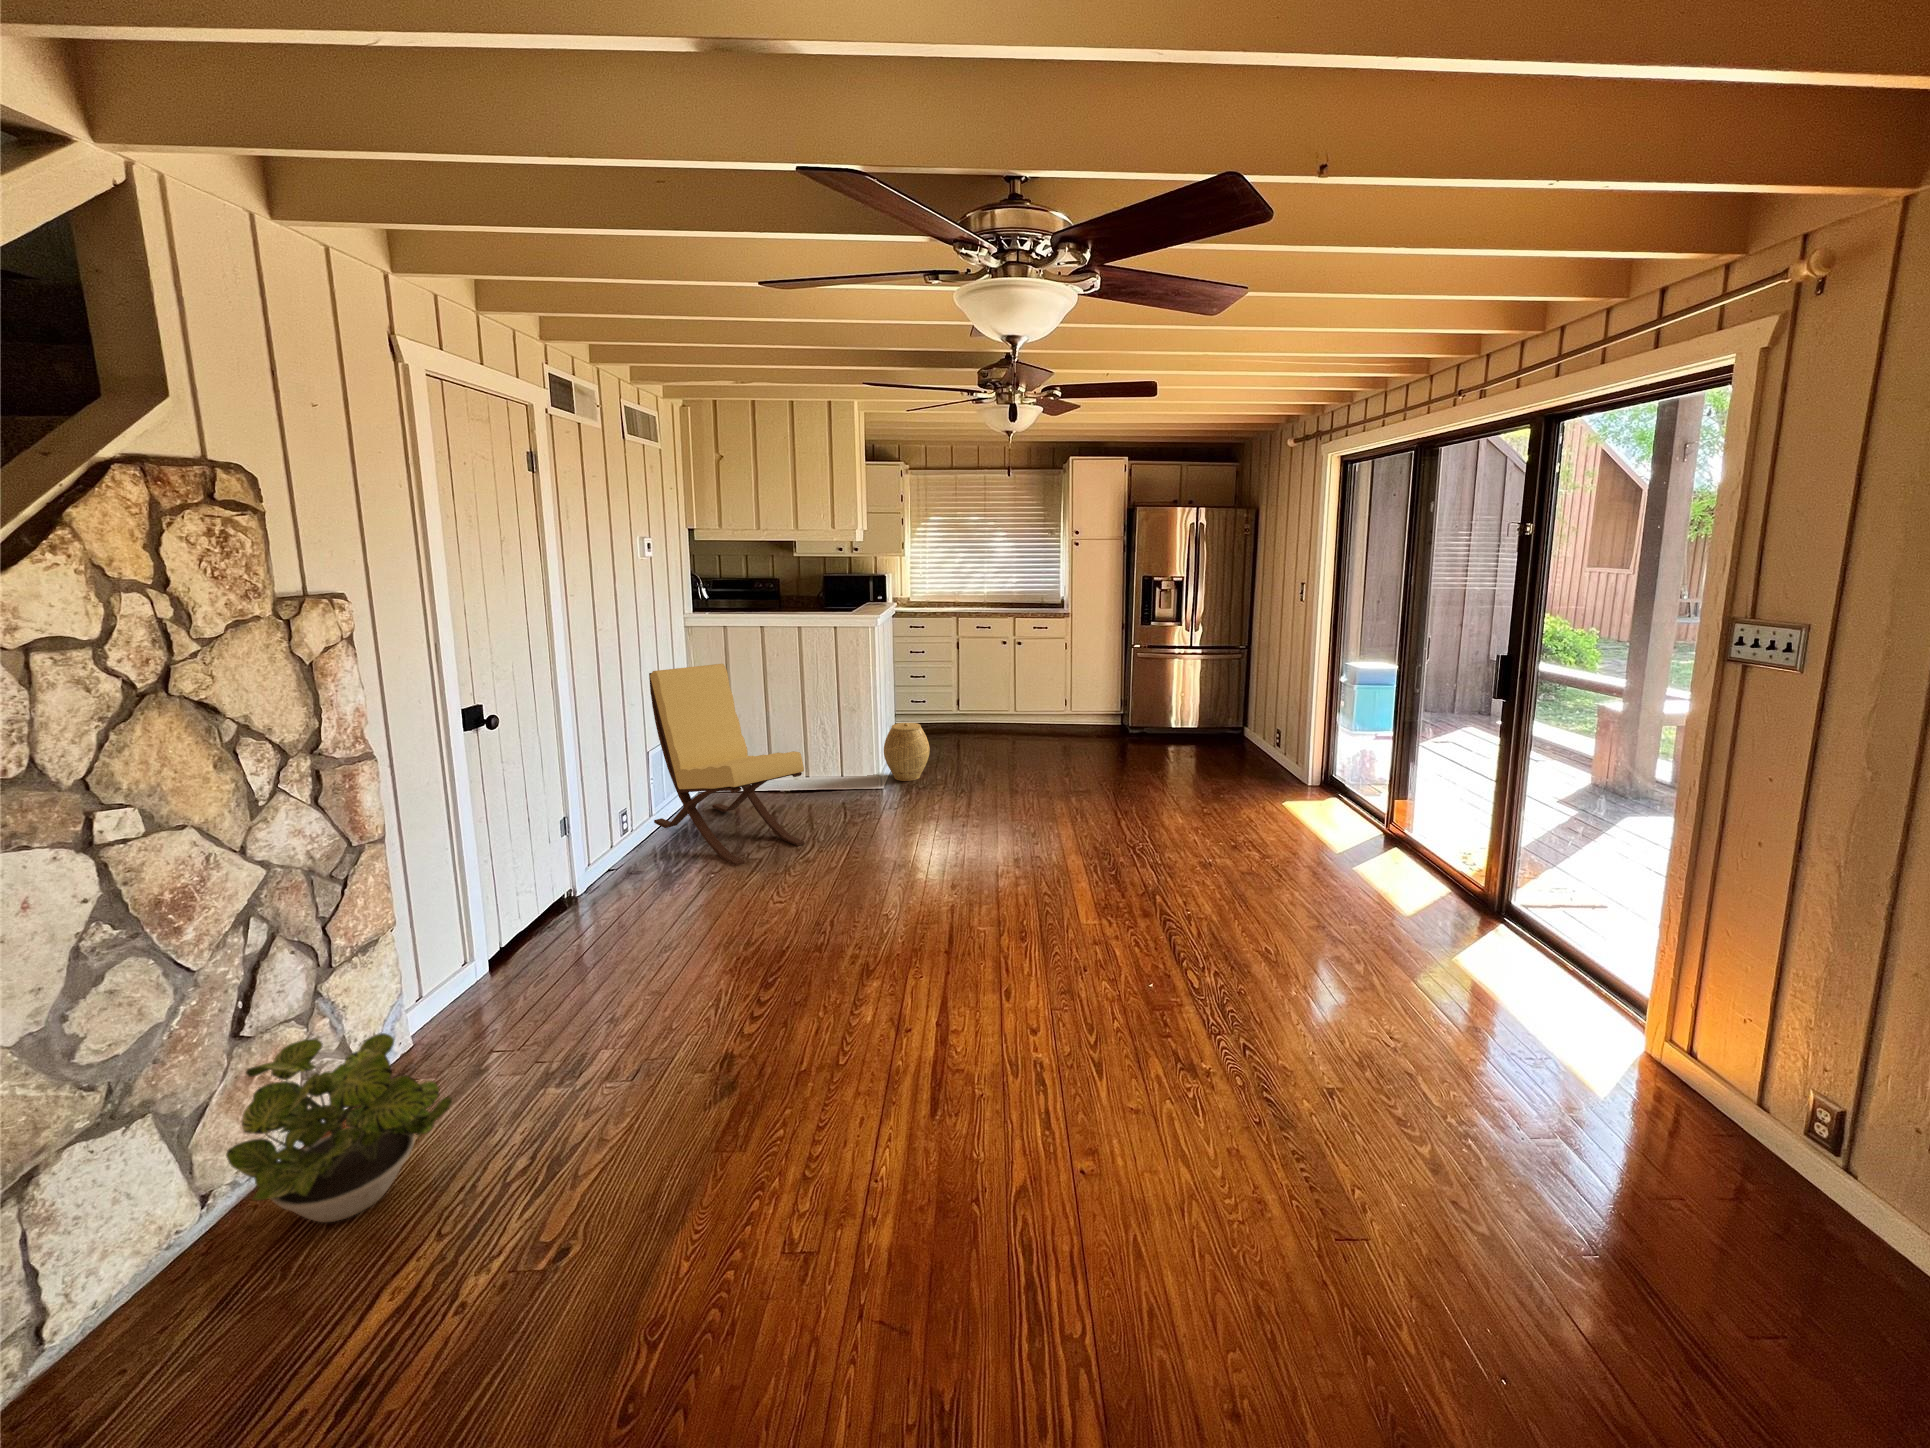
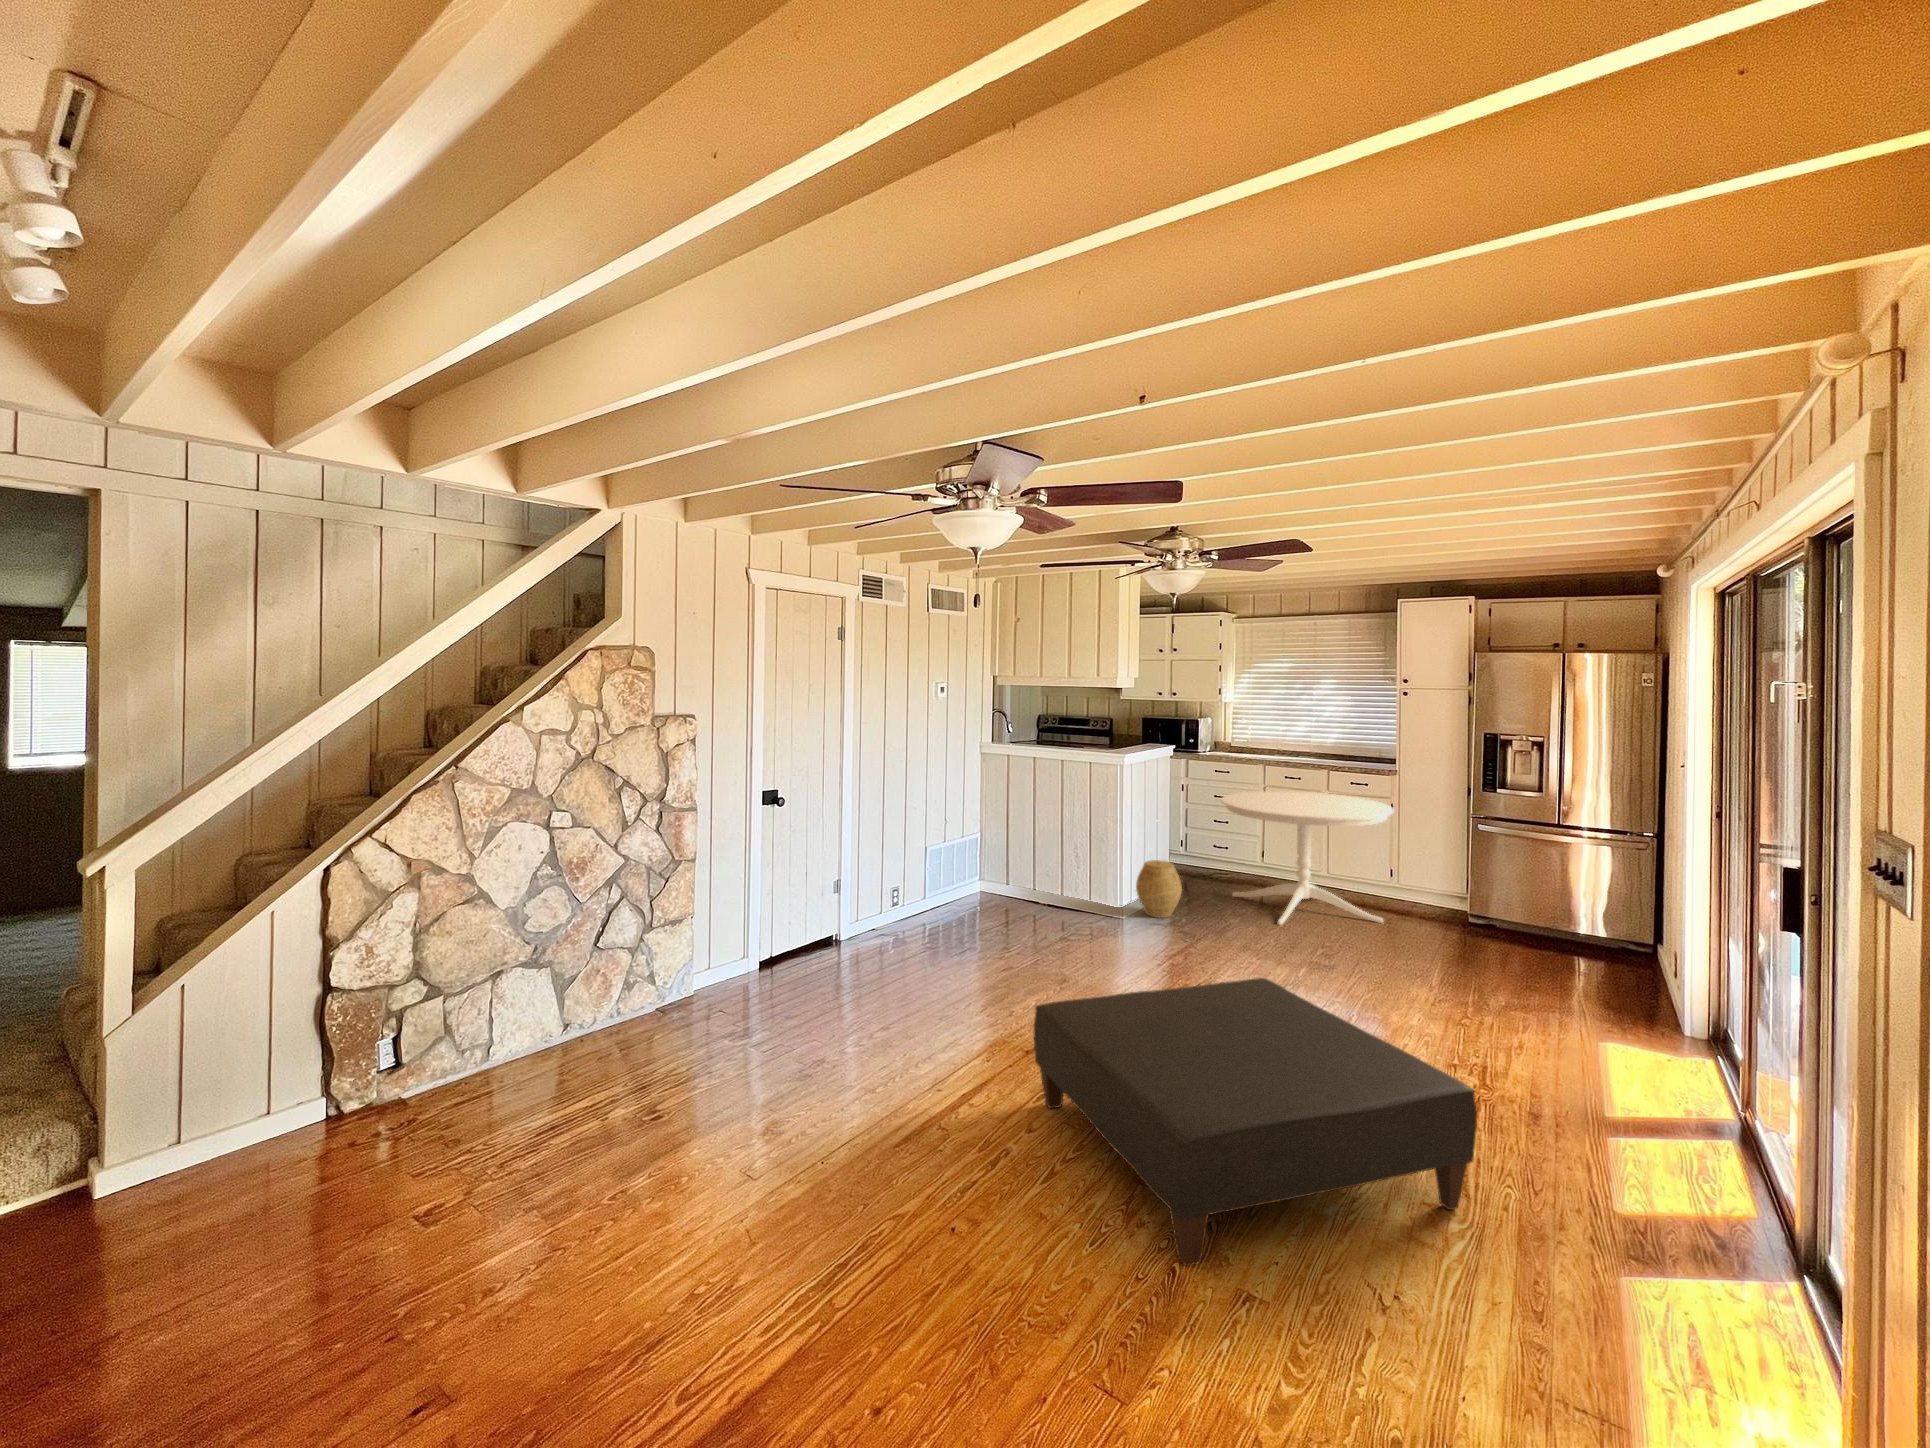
dining table: none [941,640,1090,766] -> present [1221,791,1394,925]
lounge chair: present [649,664,804,866] -> none [927,785,1016,949]
ottoman: none [1019,821,1411,1128] -> present [1034,978,1477,1266]
potted plant: present [226,1033,452,1222] -> none [571,957,663,1058]

